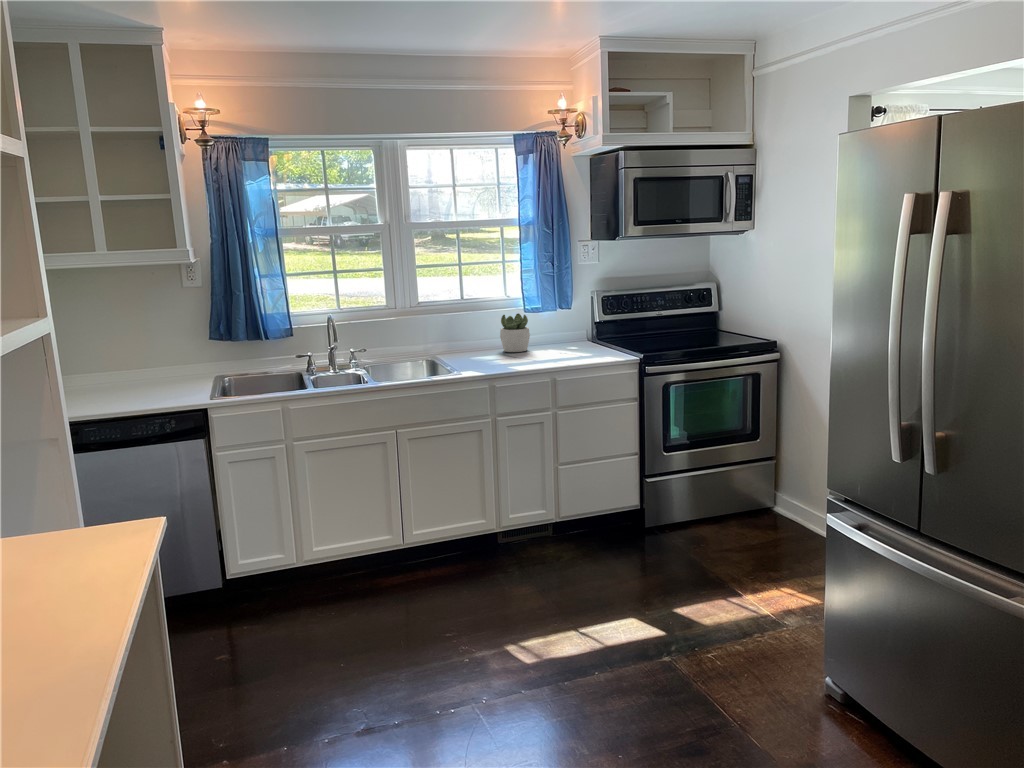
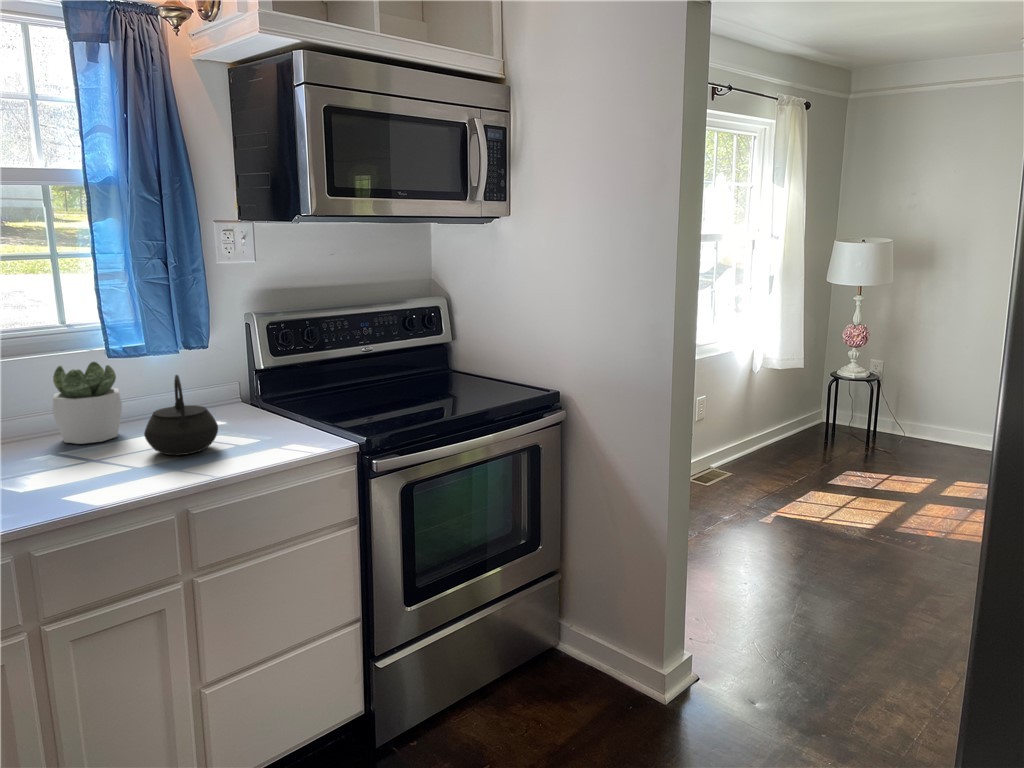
kettle: none [540,319,573,358] -> present [144,375,218,455]

